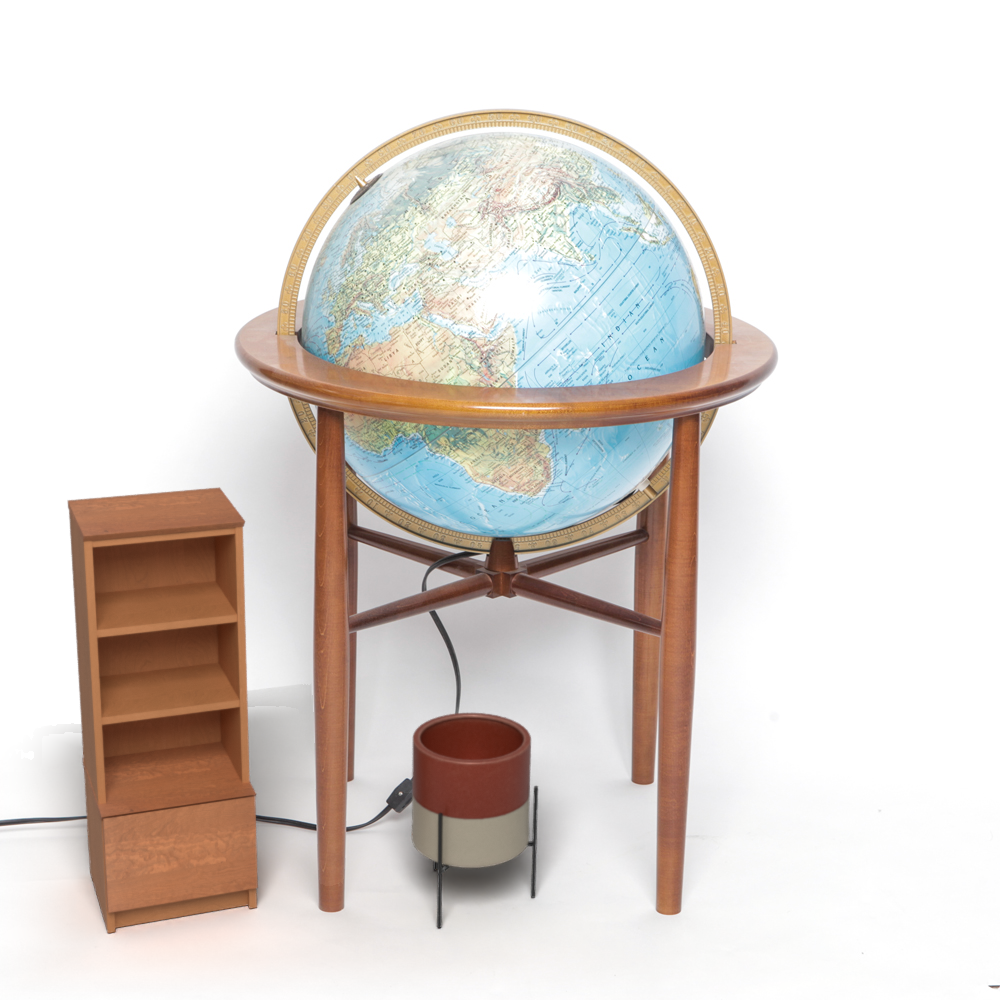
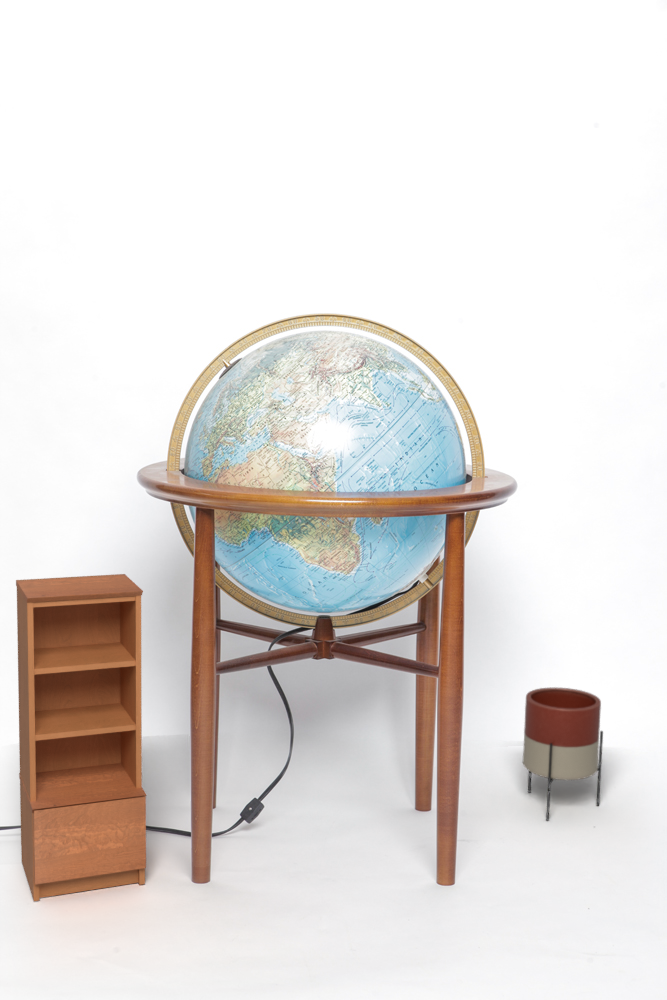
planter: present [412,713,538,928] -> present [523,687,603,820]

